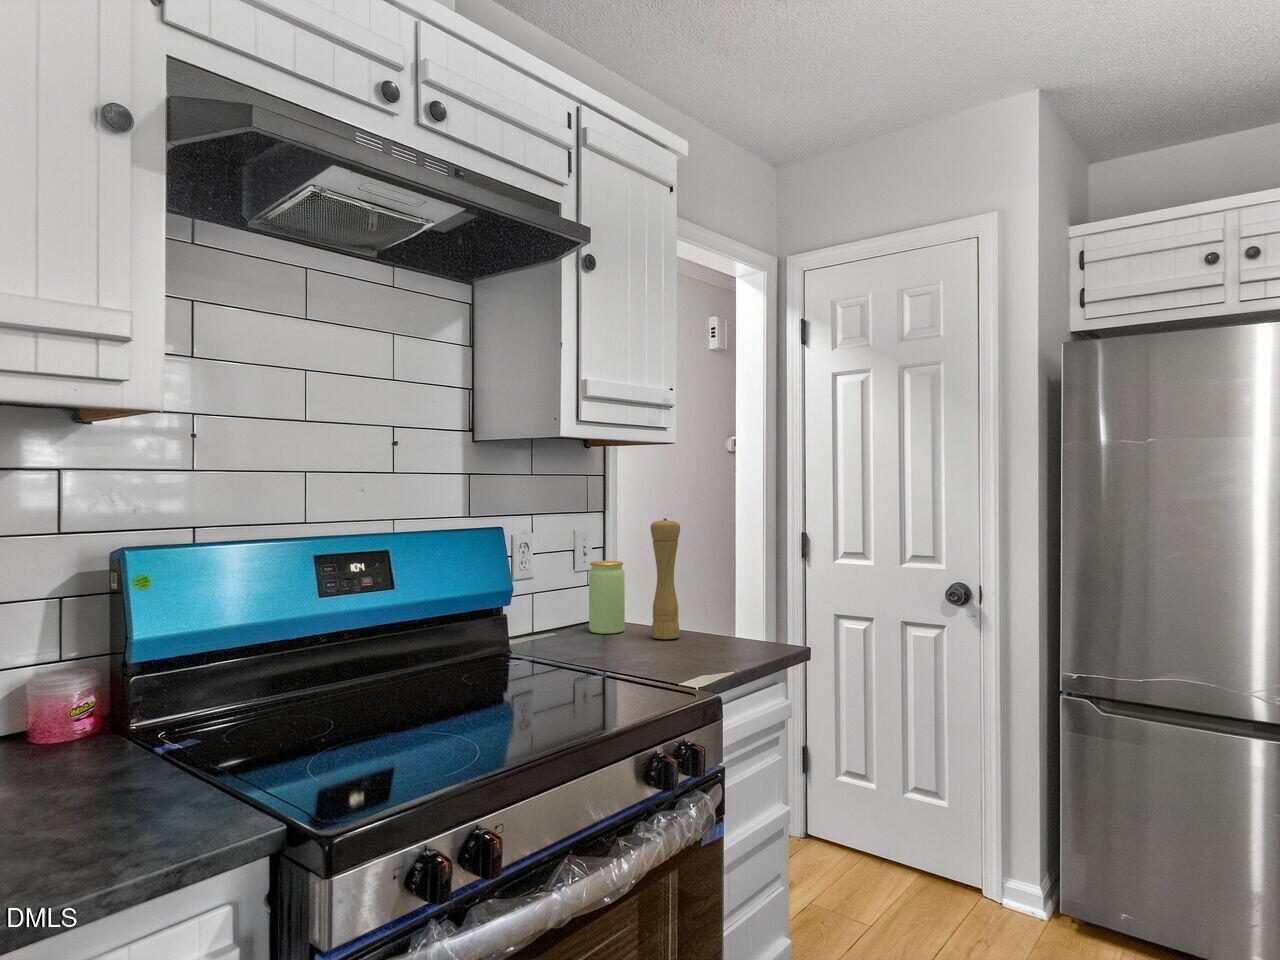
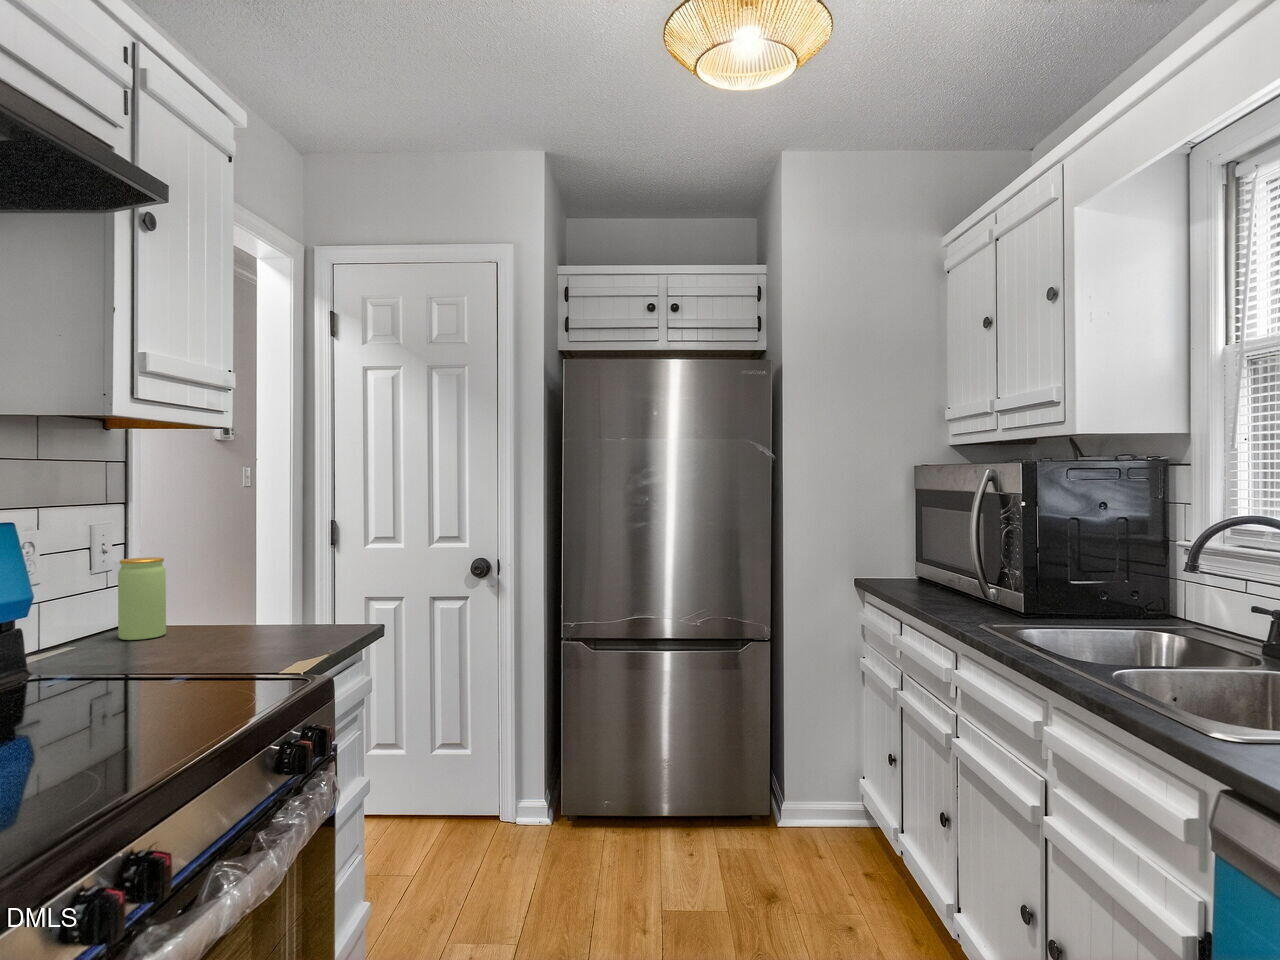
pepper mill: present [651,518,680,639] -> none [204,508,240,636]

